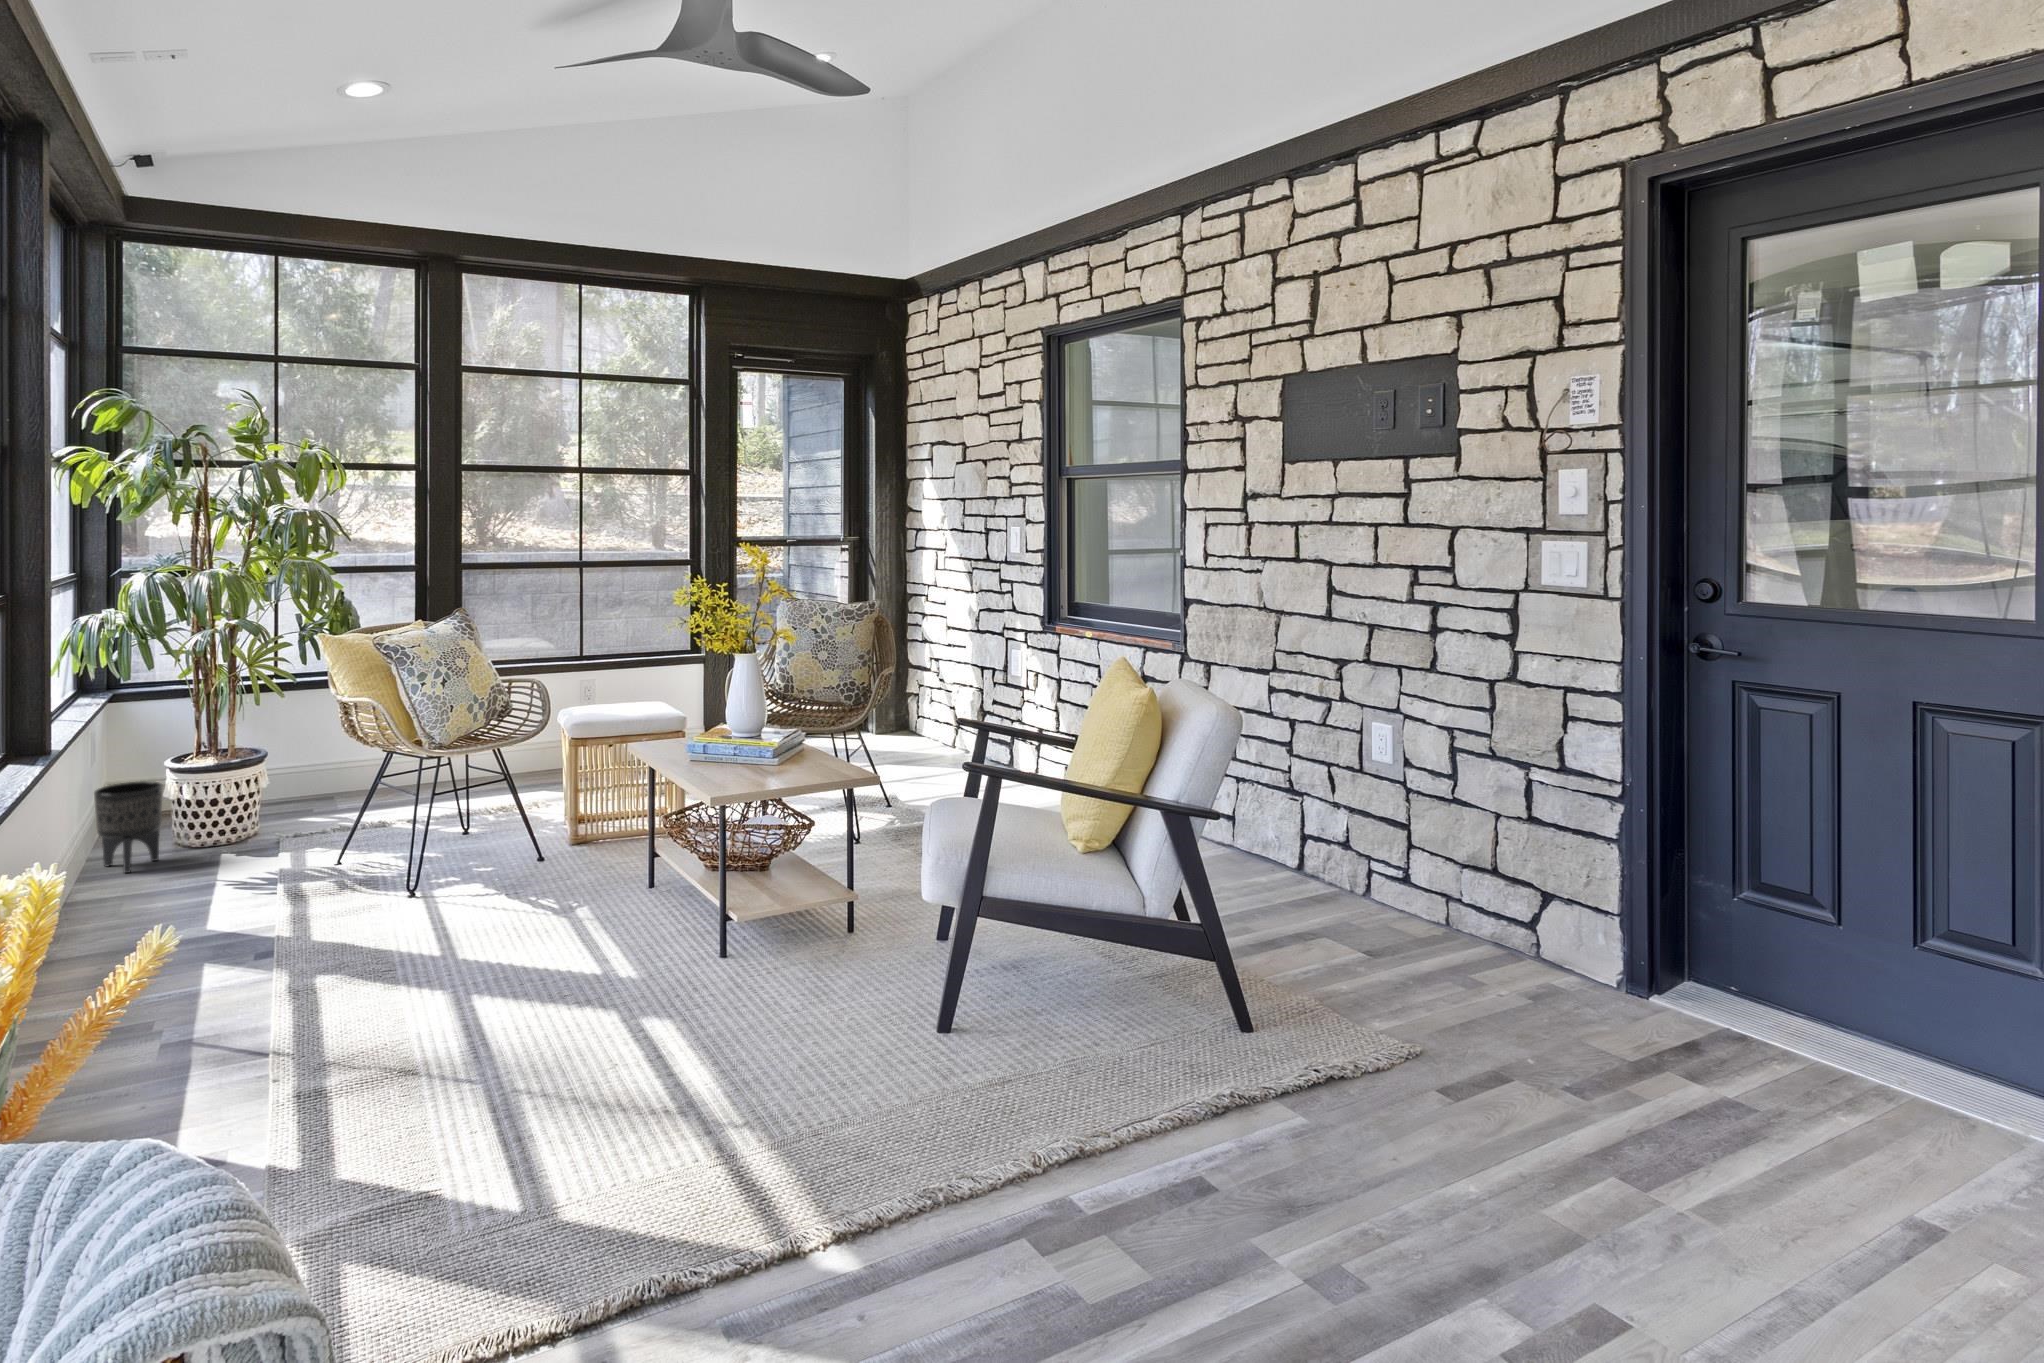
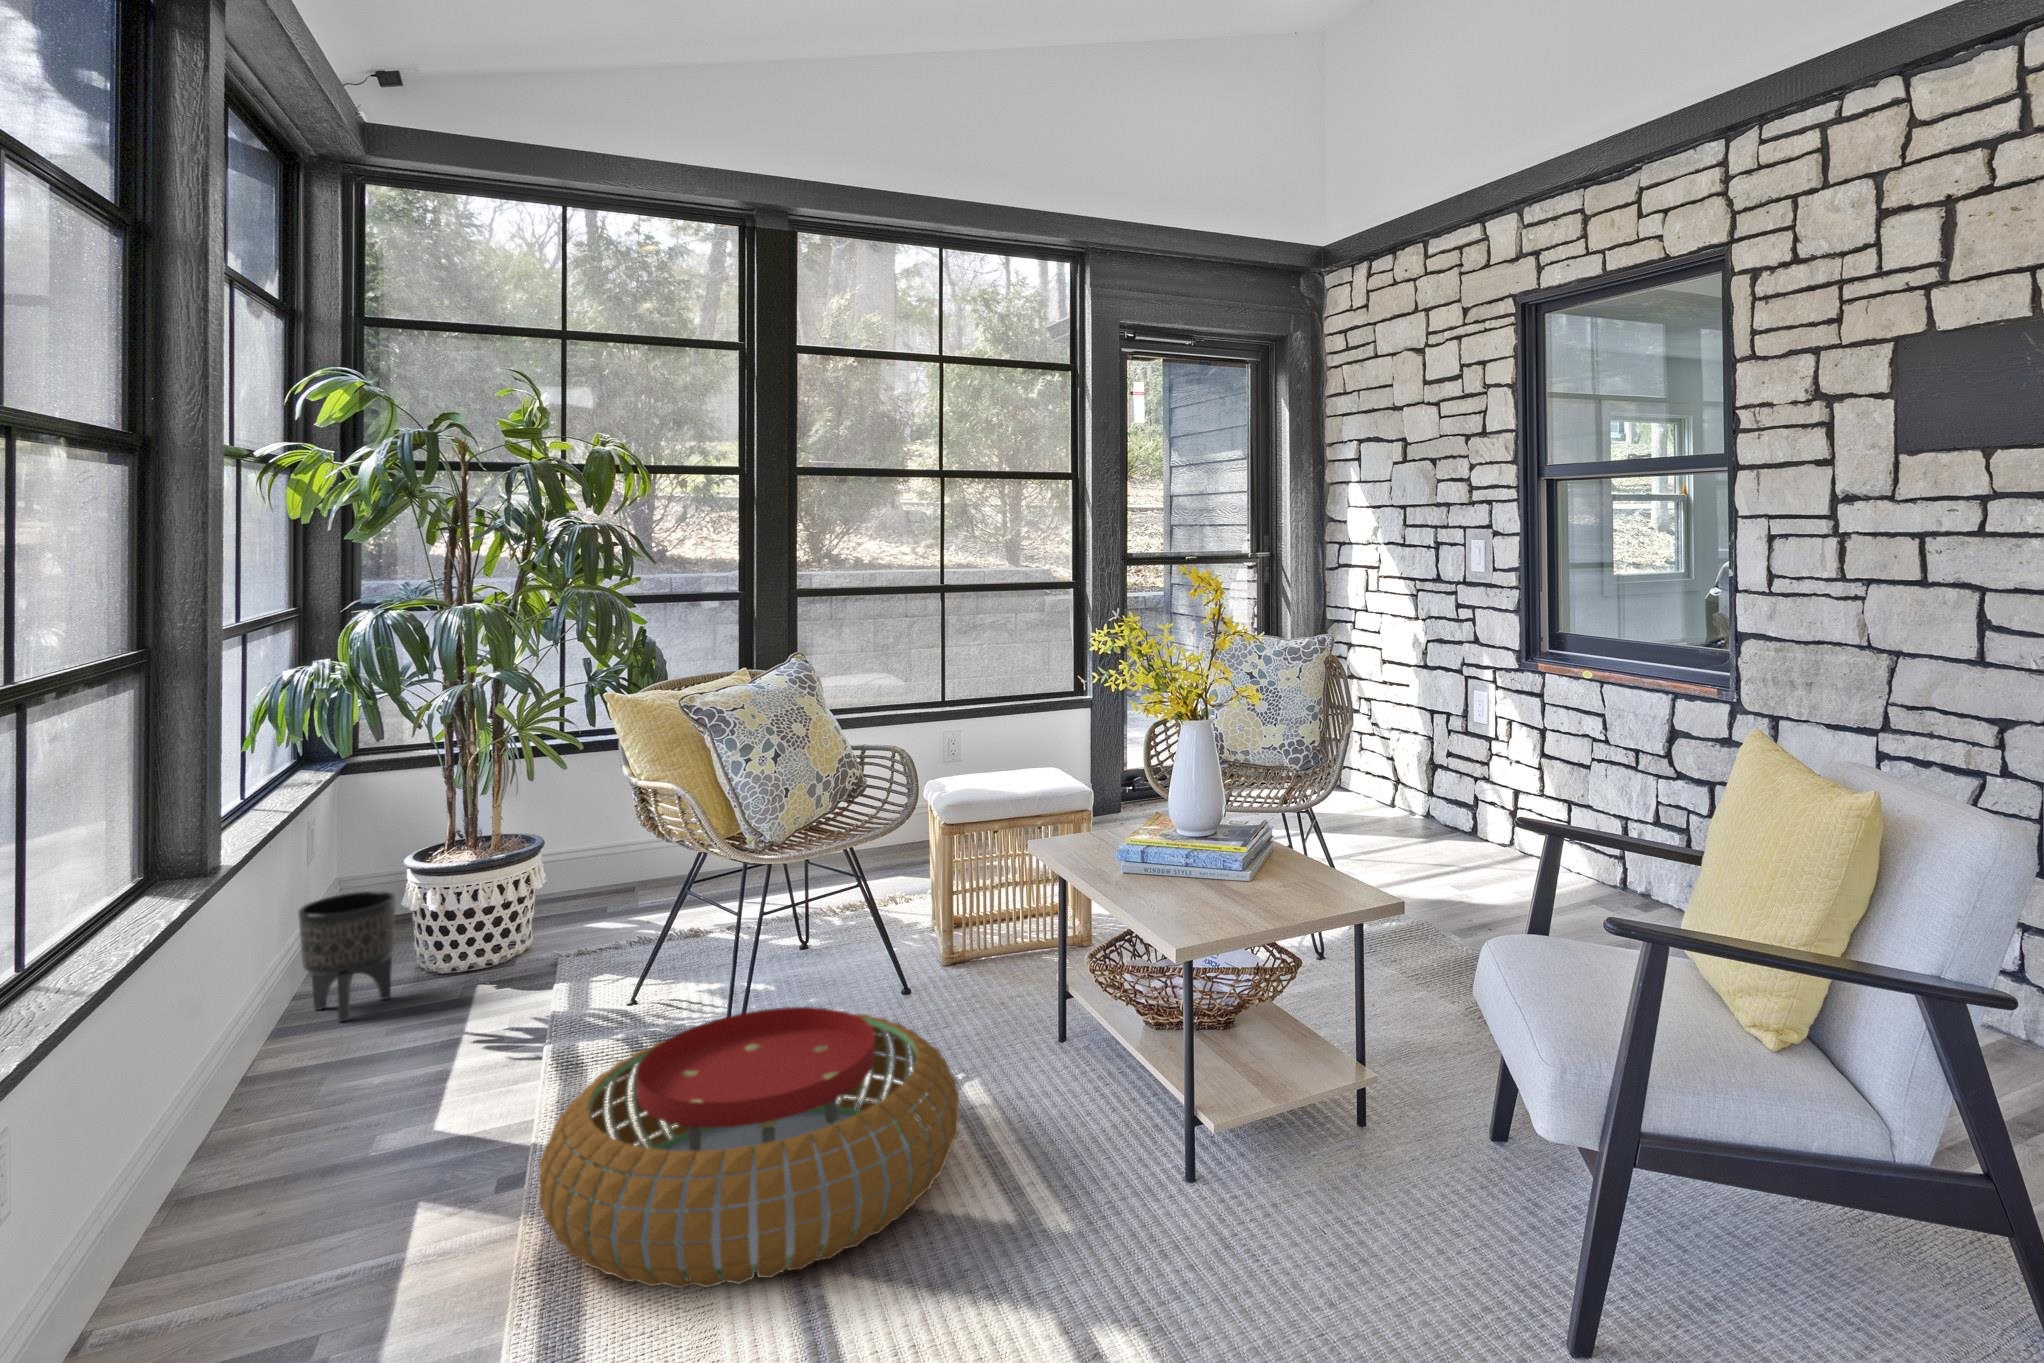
pouf: none [286,845,568,1003] -> present [539,1007,959,1289]

